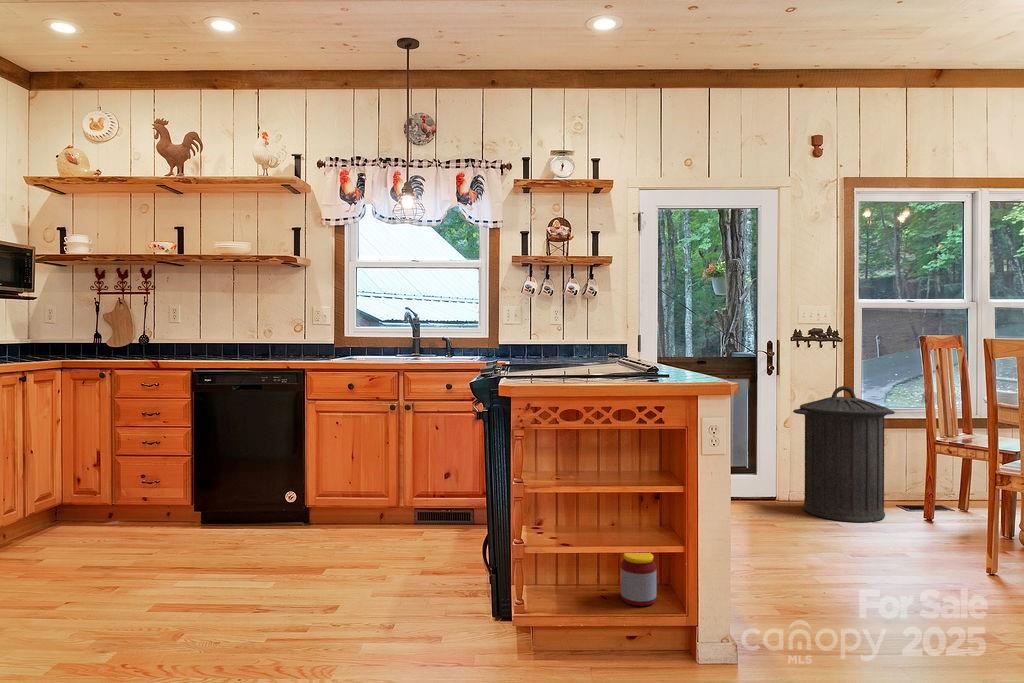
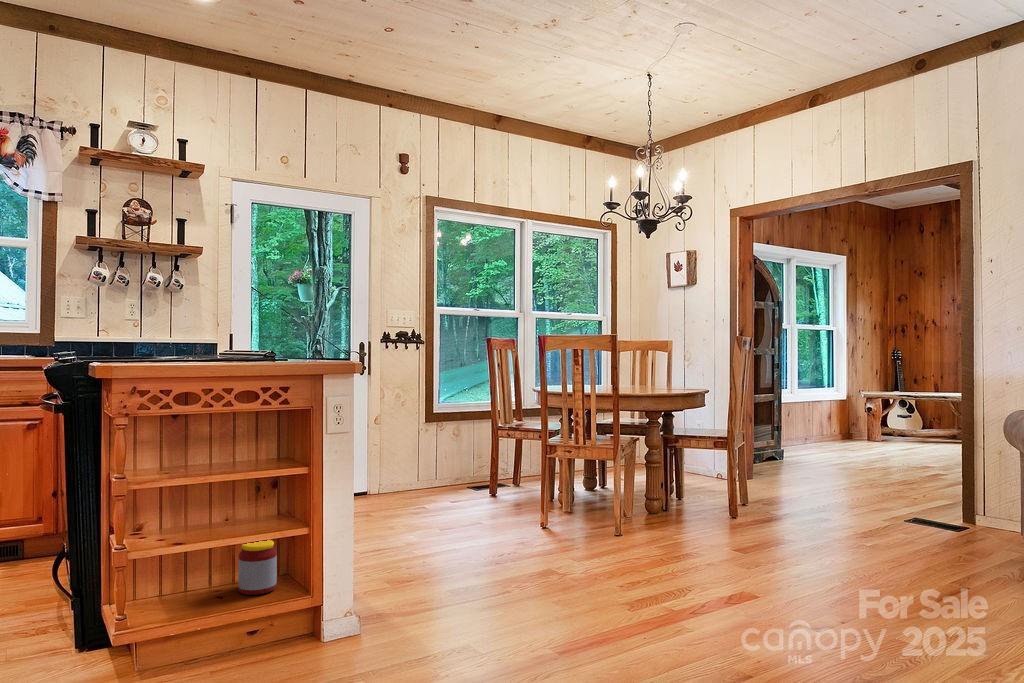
trash can: present [793,386,895,522] -> none [386,383,468,505]

